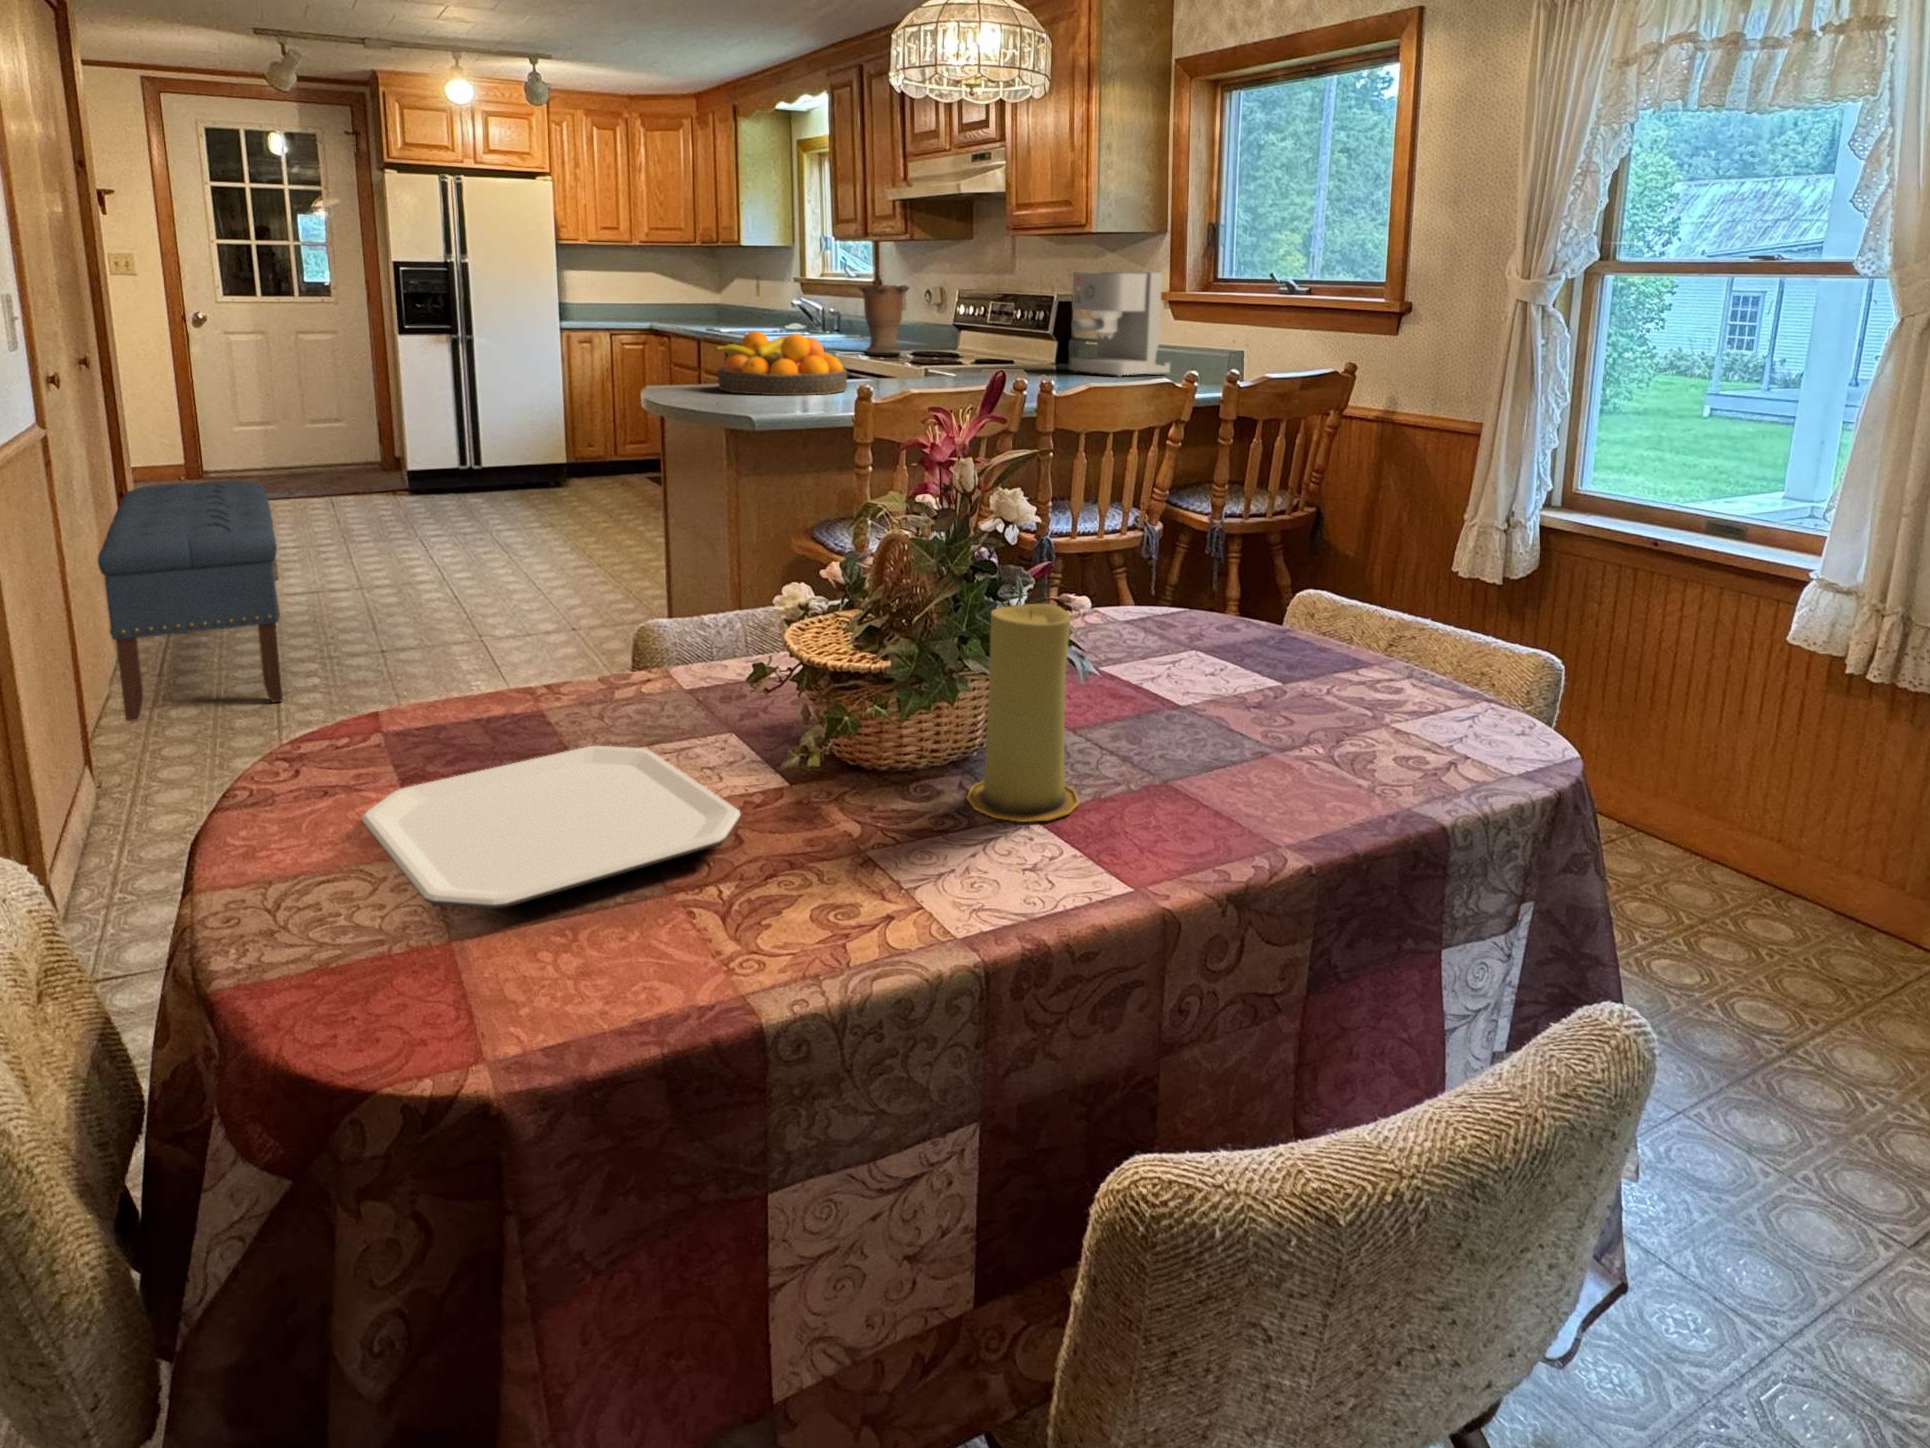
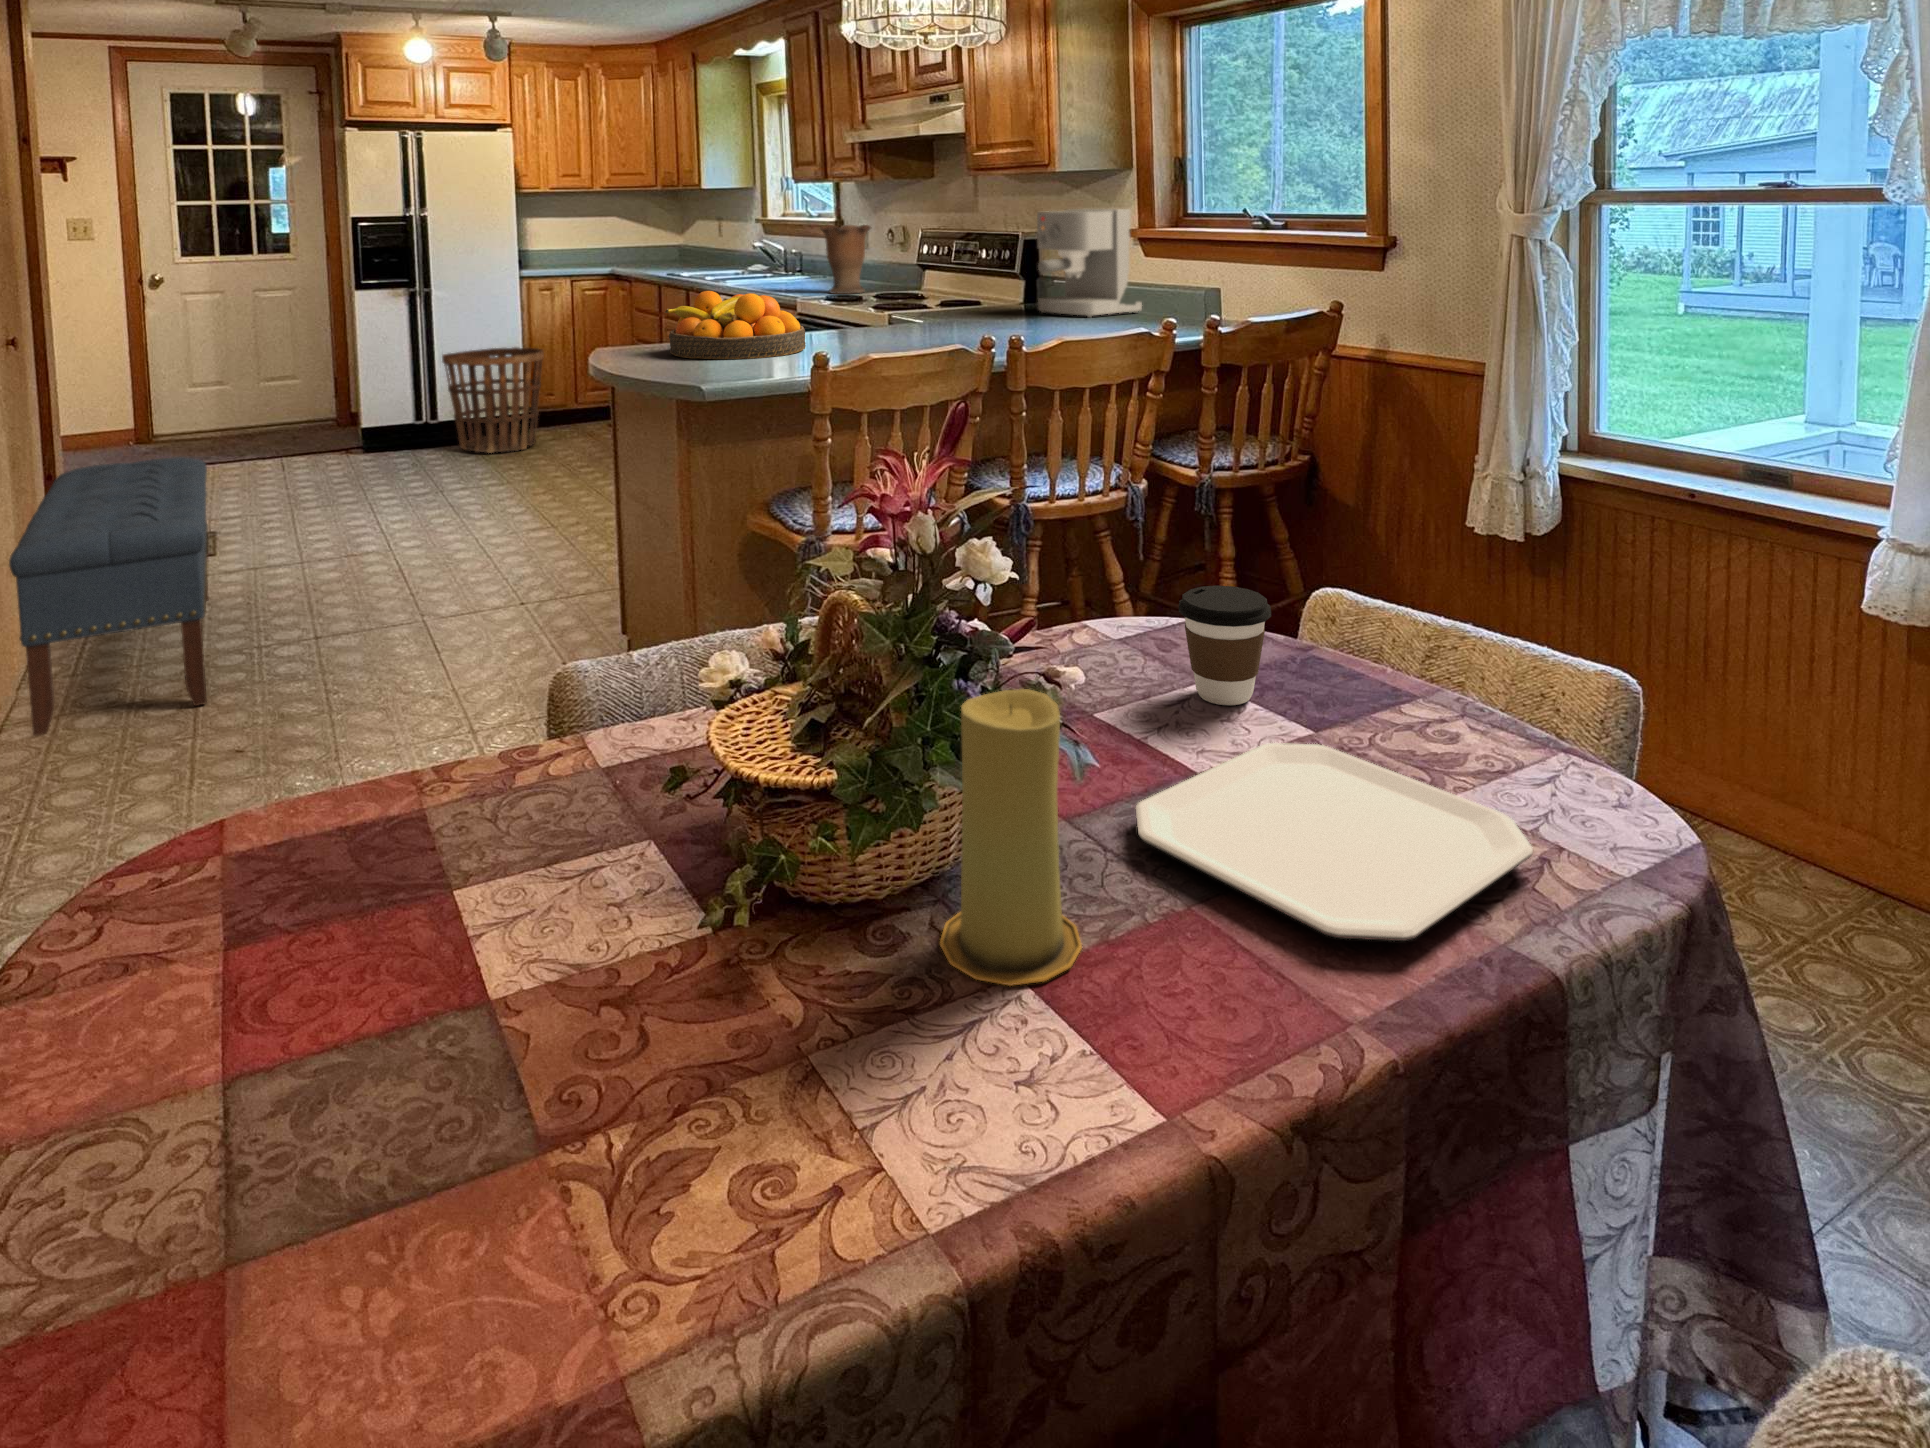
basket: none [482,398,582,500] -> present [442,347,544,453]
coffee cup: none [1178,570,1257,668] -> present [1179,586,1271,705]
plate: present [361,746,741,908] -> present [1136,743,1533,941]

